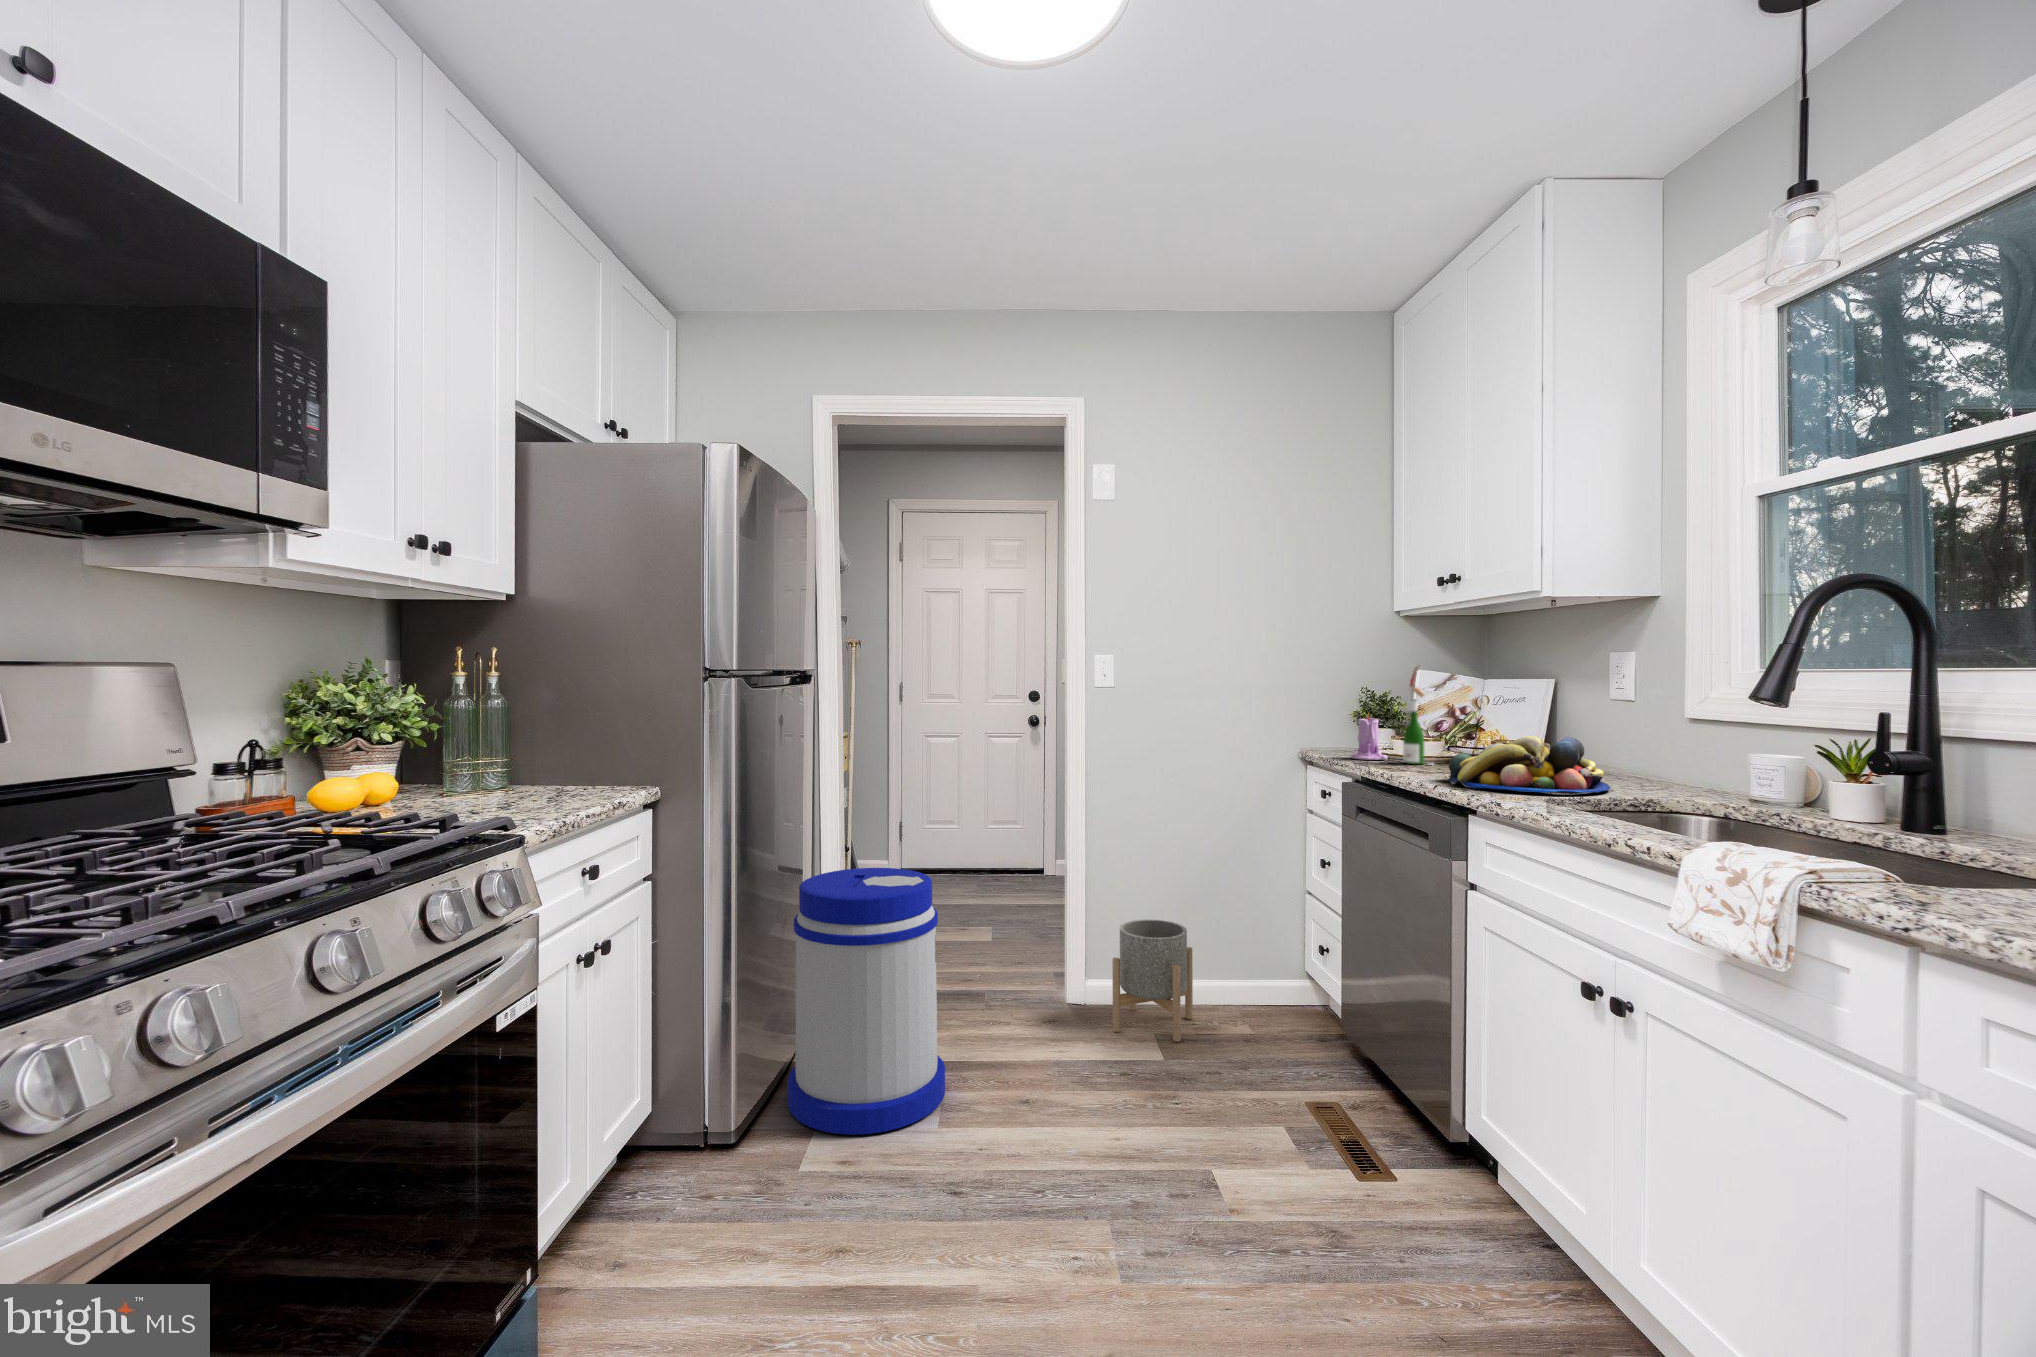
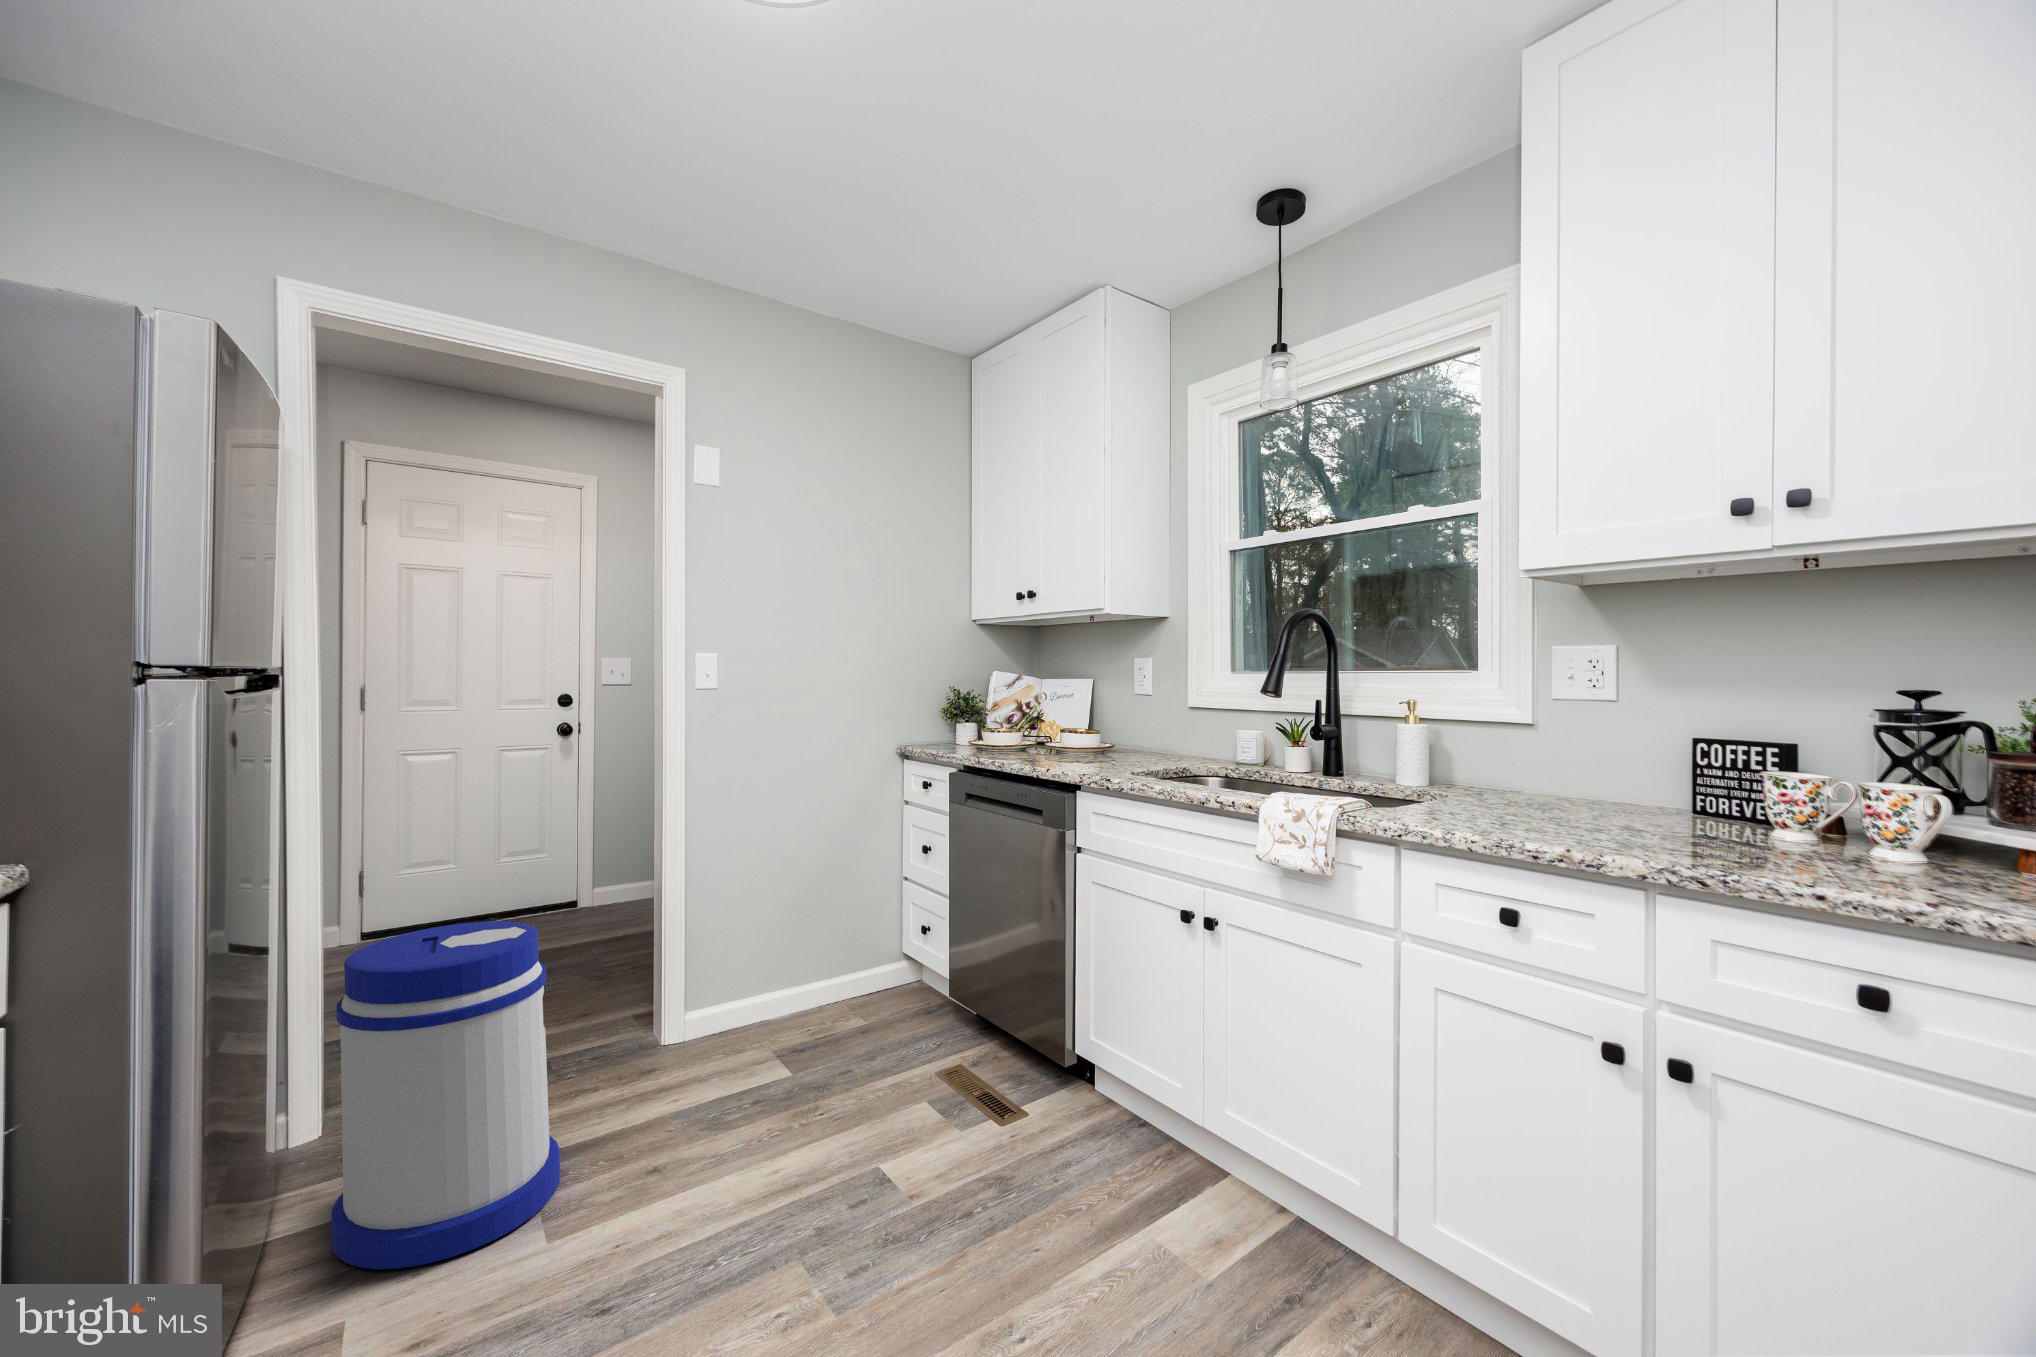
wine bottle: present [1403,667,1432,764] -> none [994,668,1018,754]
candle: present [1351,713,1388,760] -> none [948,710,978,753]
fruit bowl: present [1447,736,1610,793] -> none [1042,724,1159,770]
planter: present [1112,920,1193,1042] -> none [729,930,808,1055]

